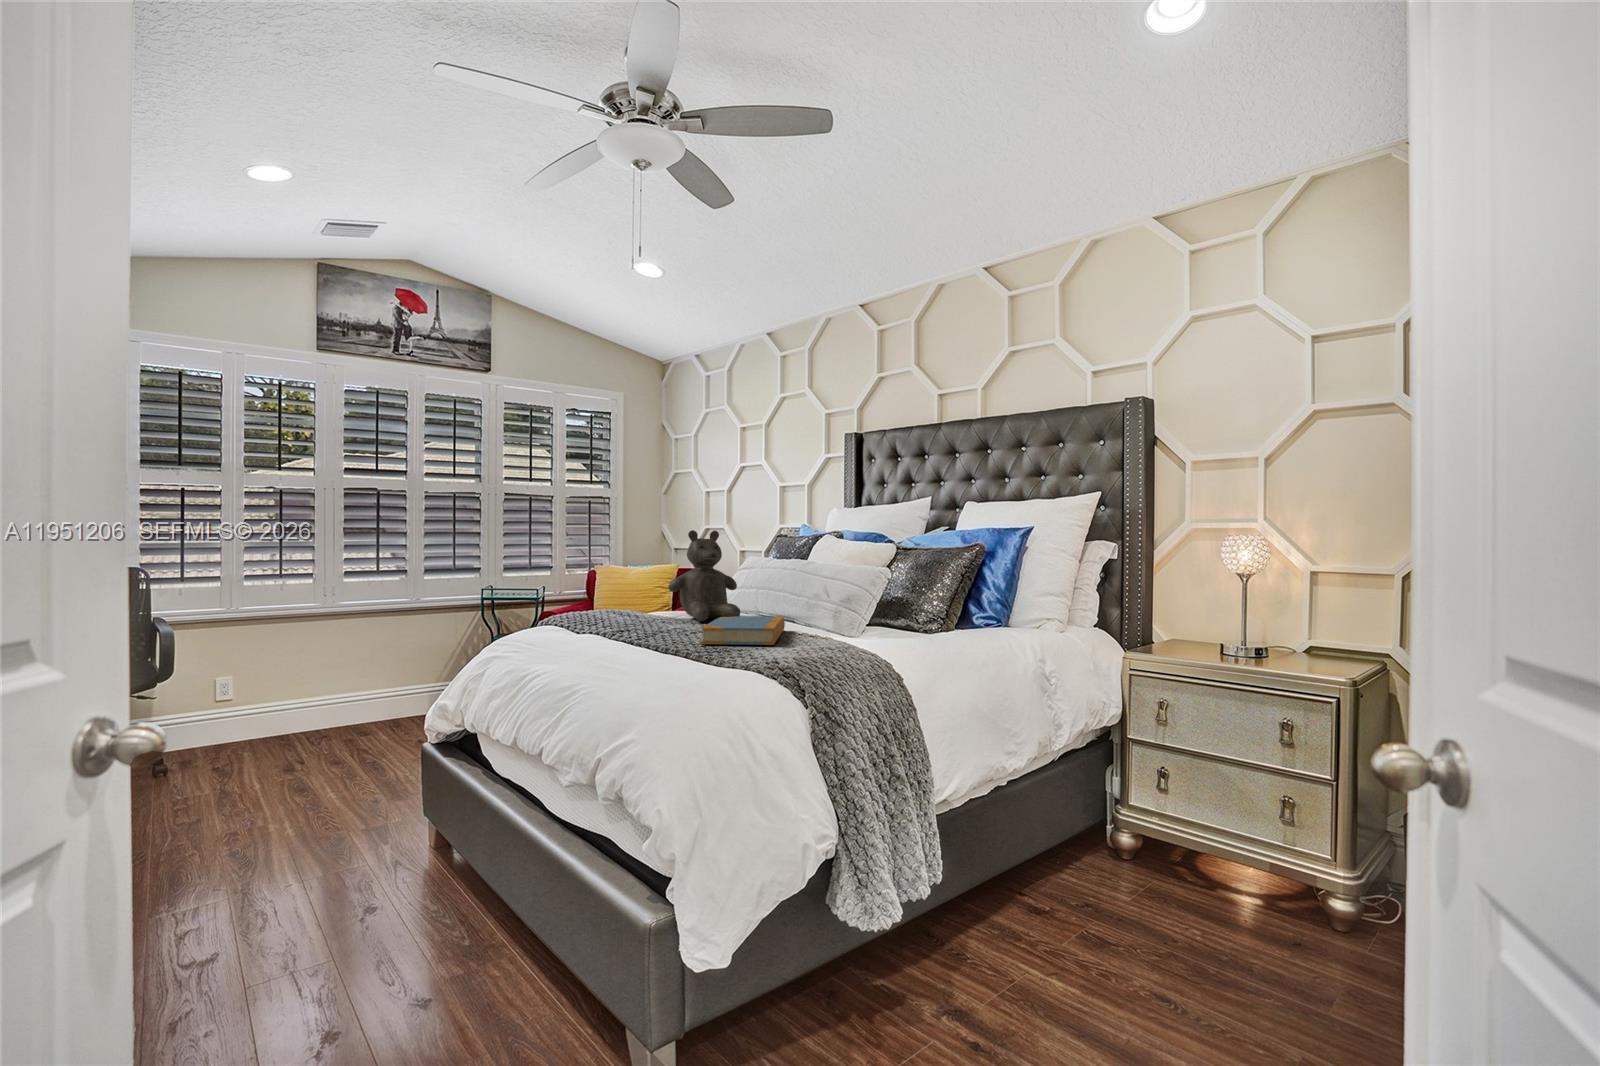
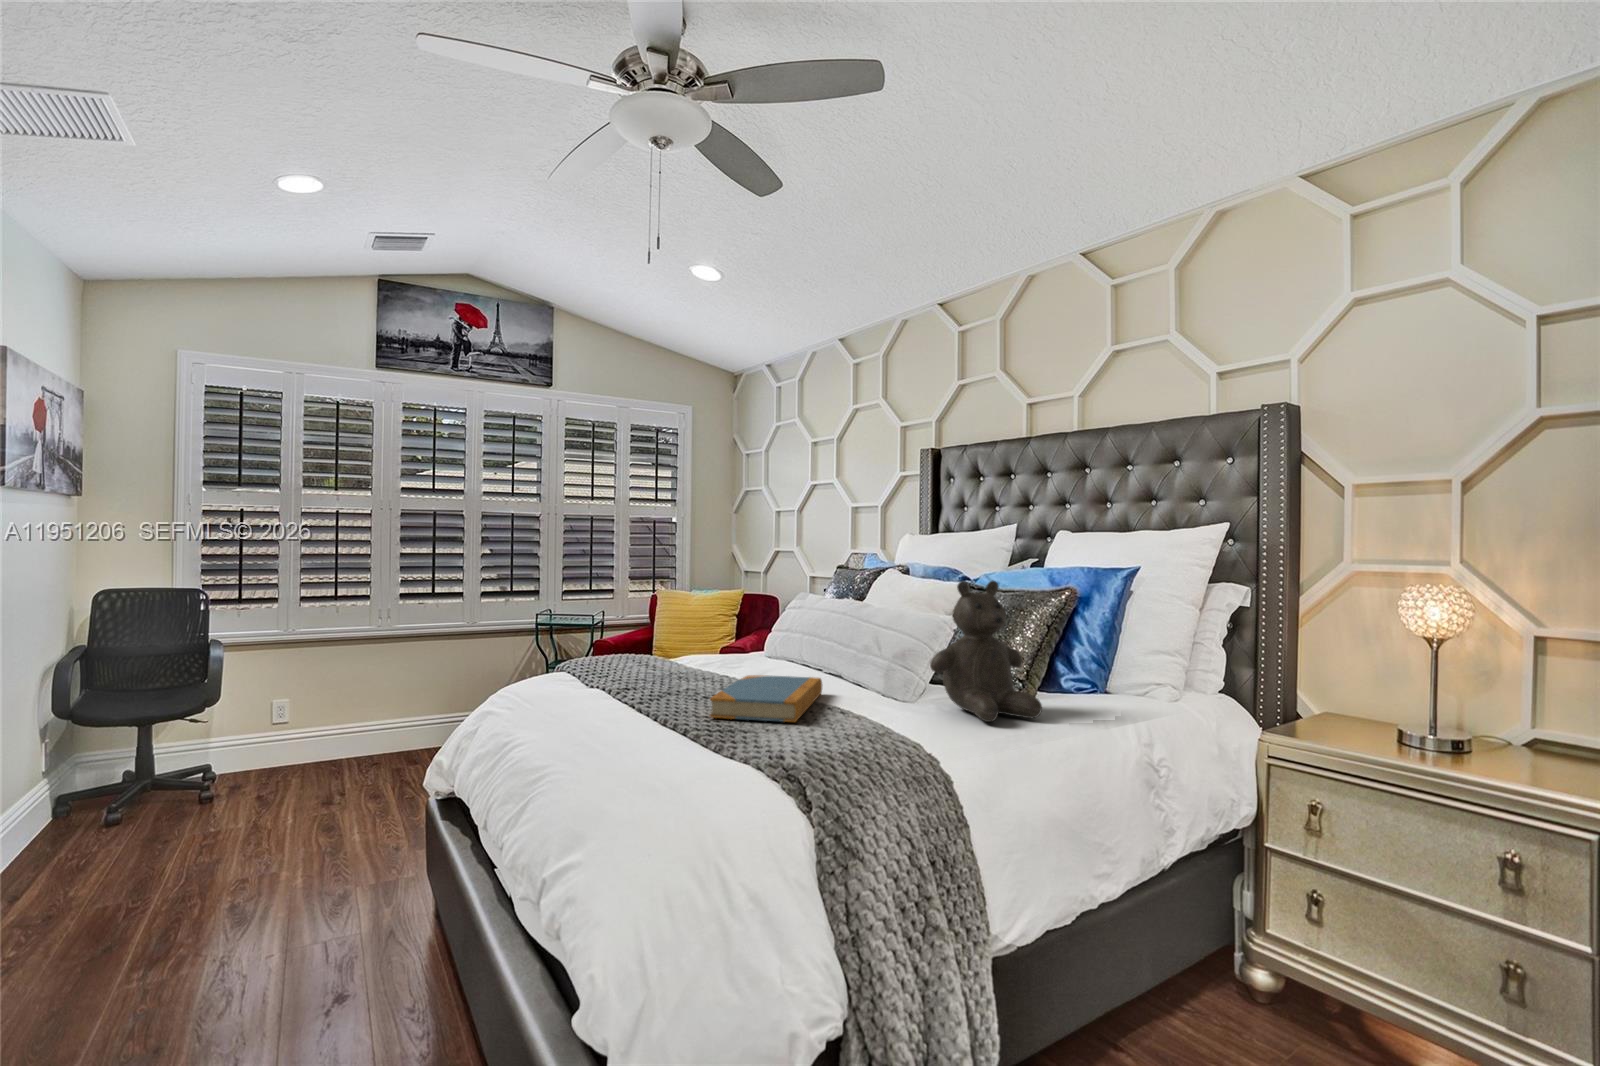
teddy bear: present [668,530,740,621] -> present [930,581,1042,722]

